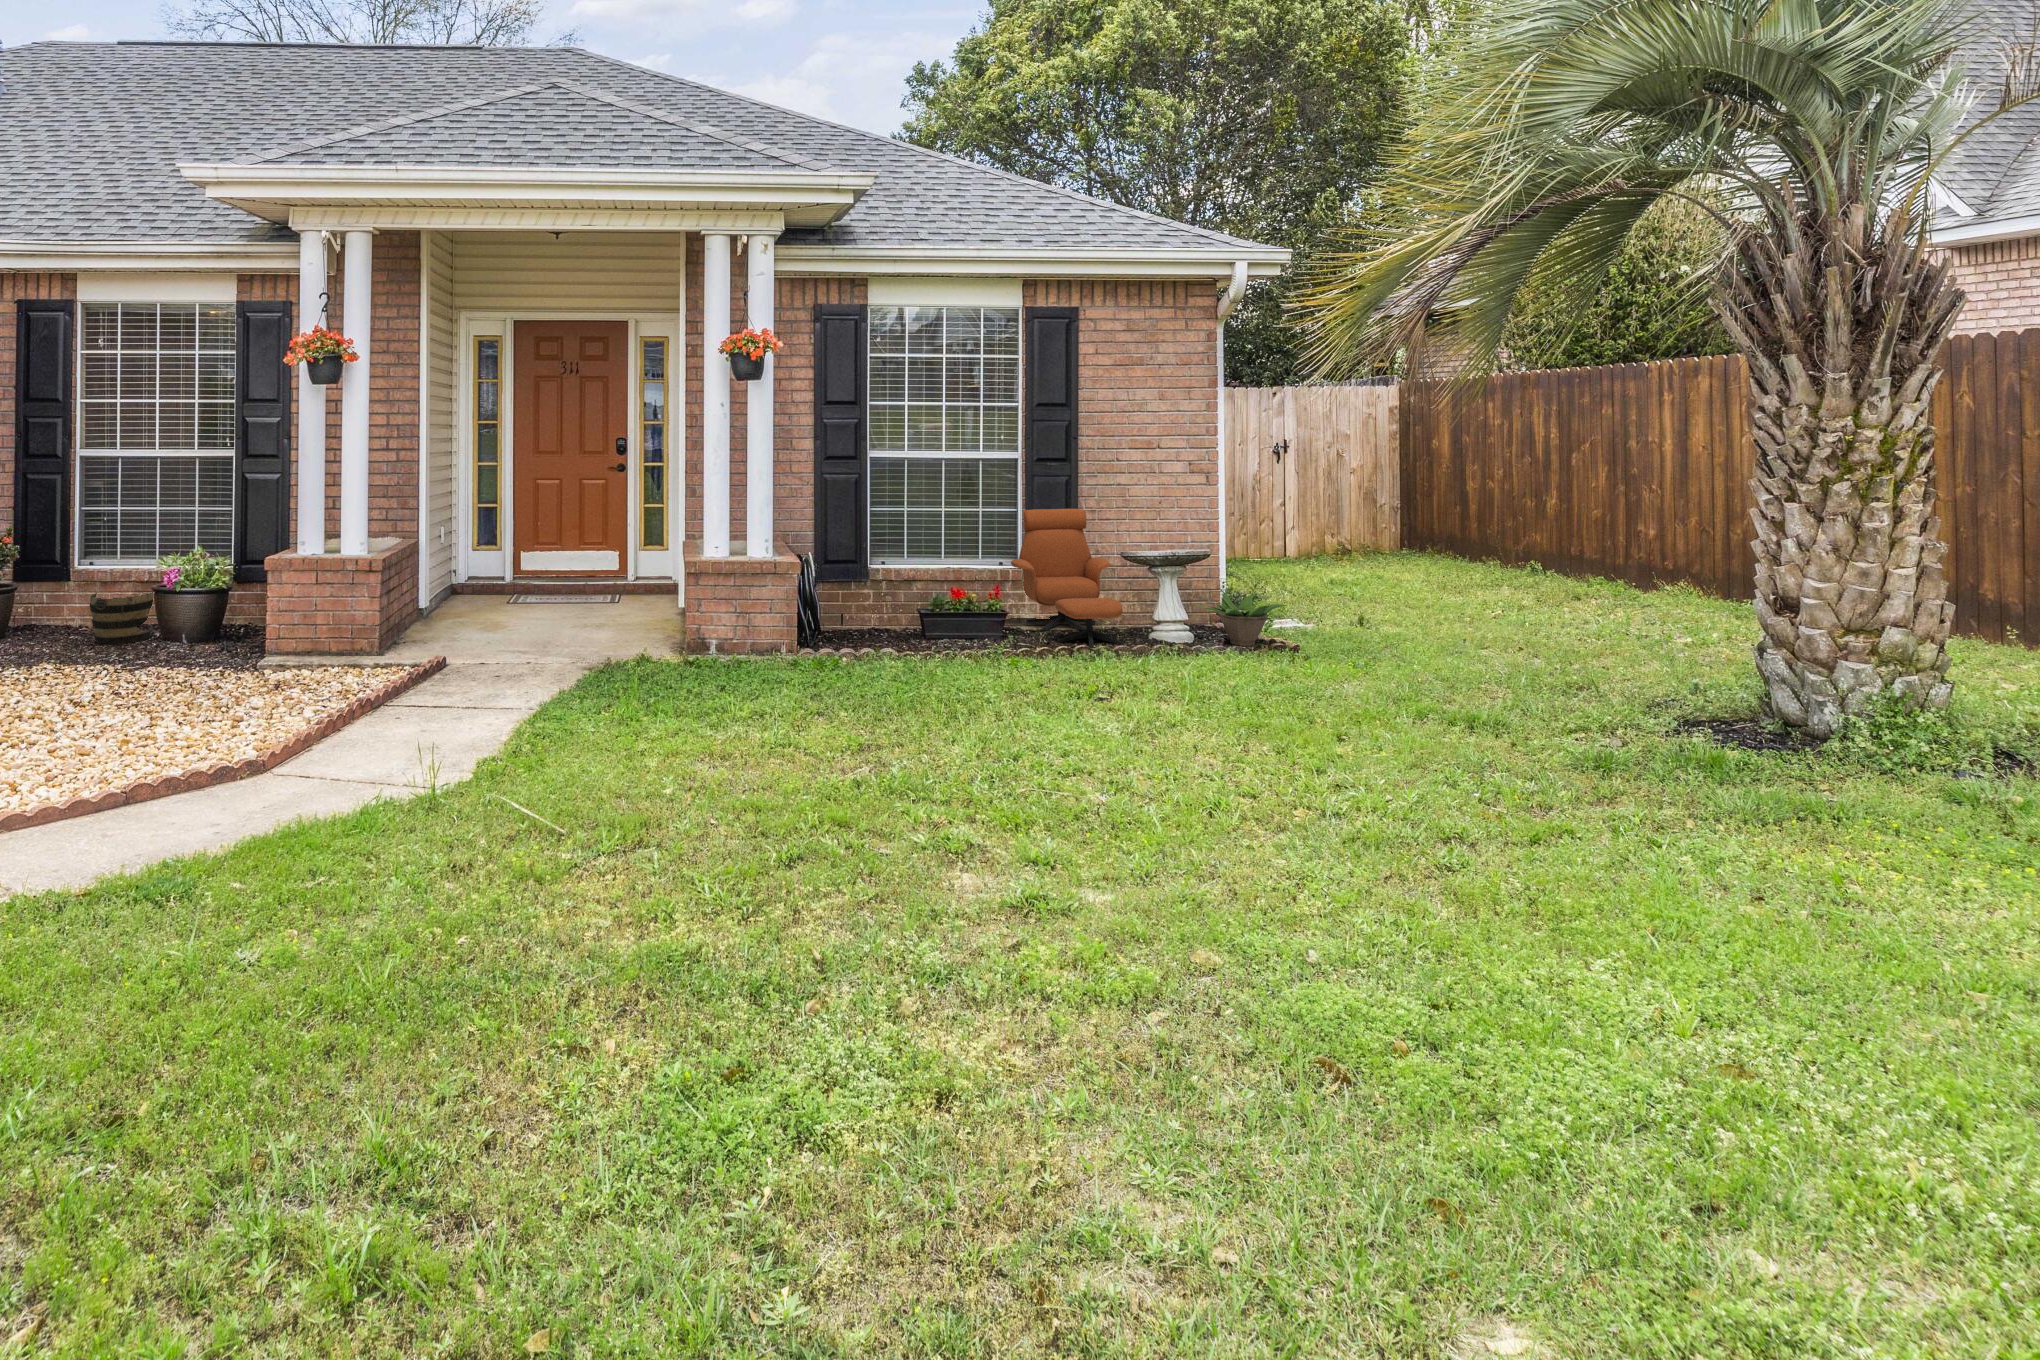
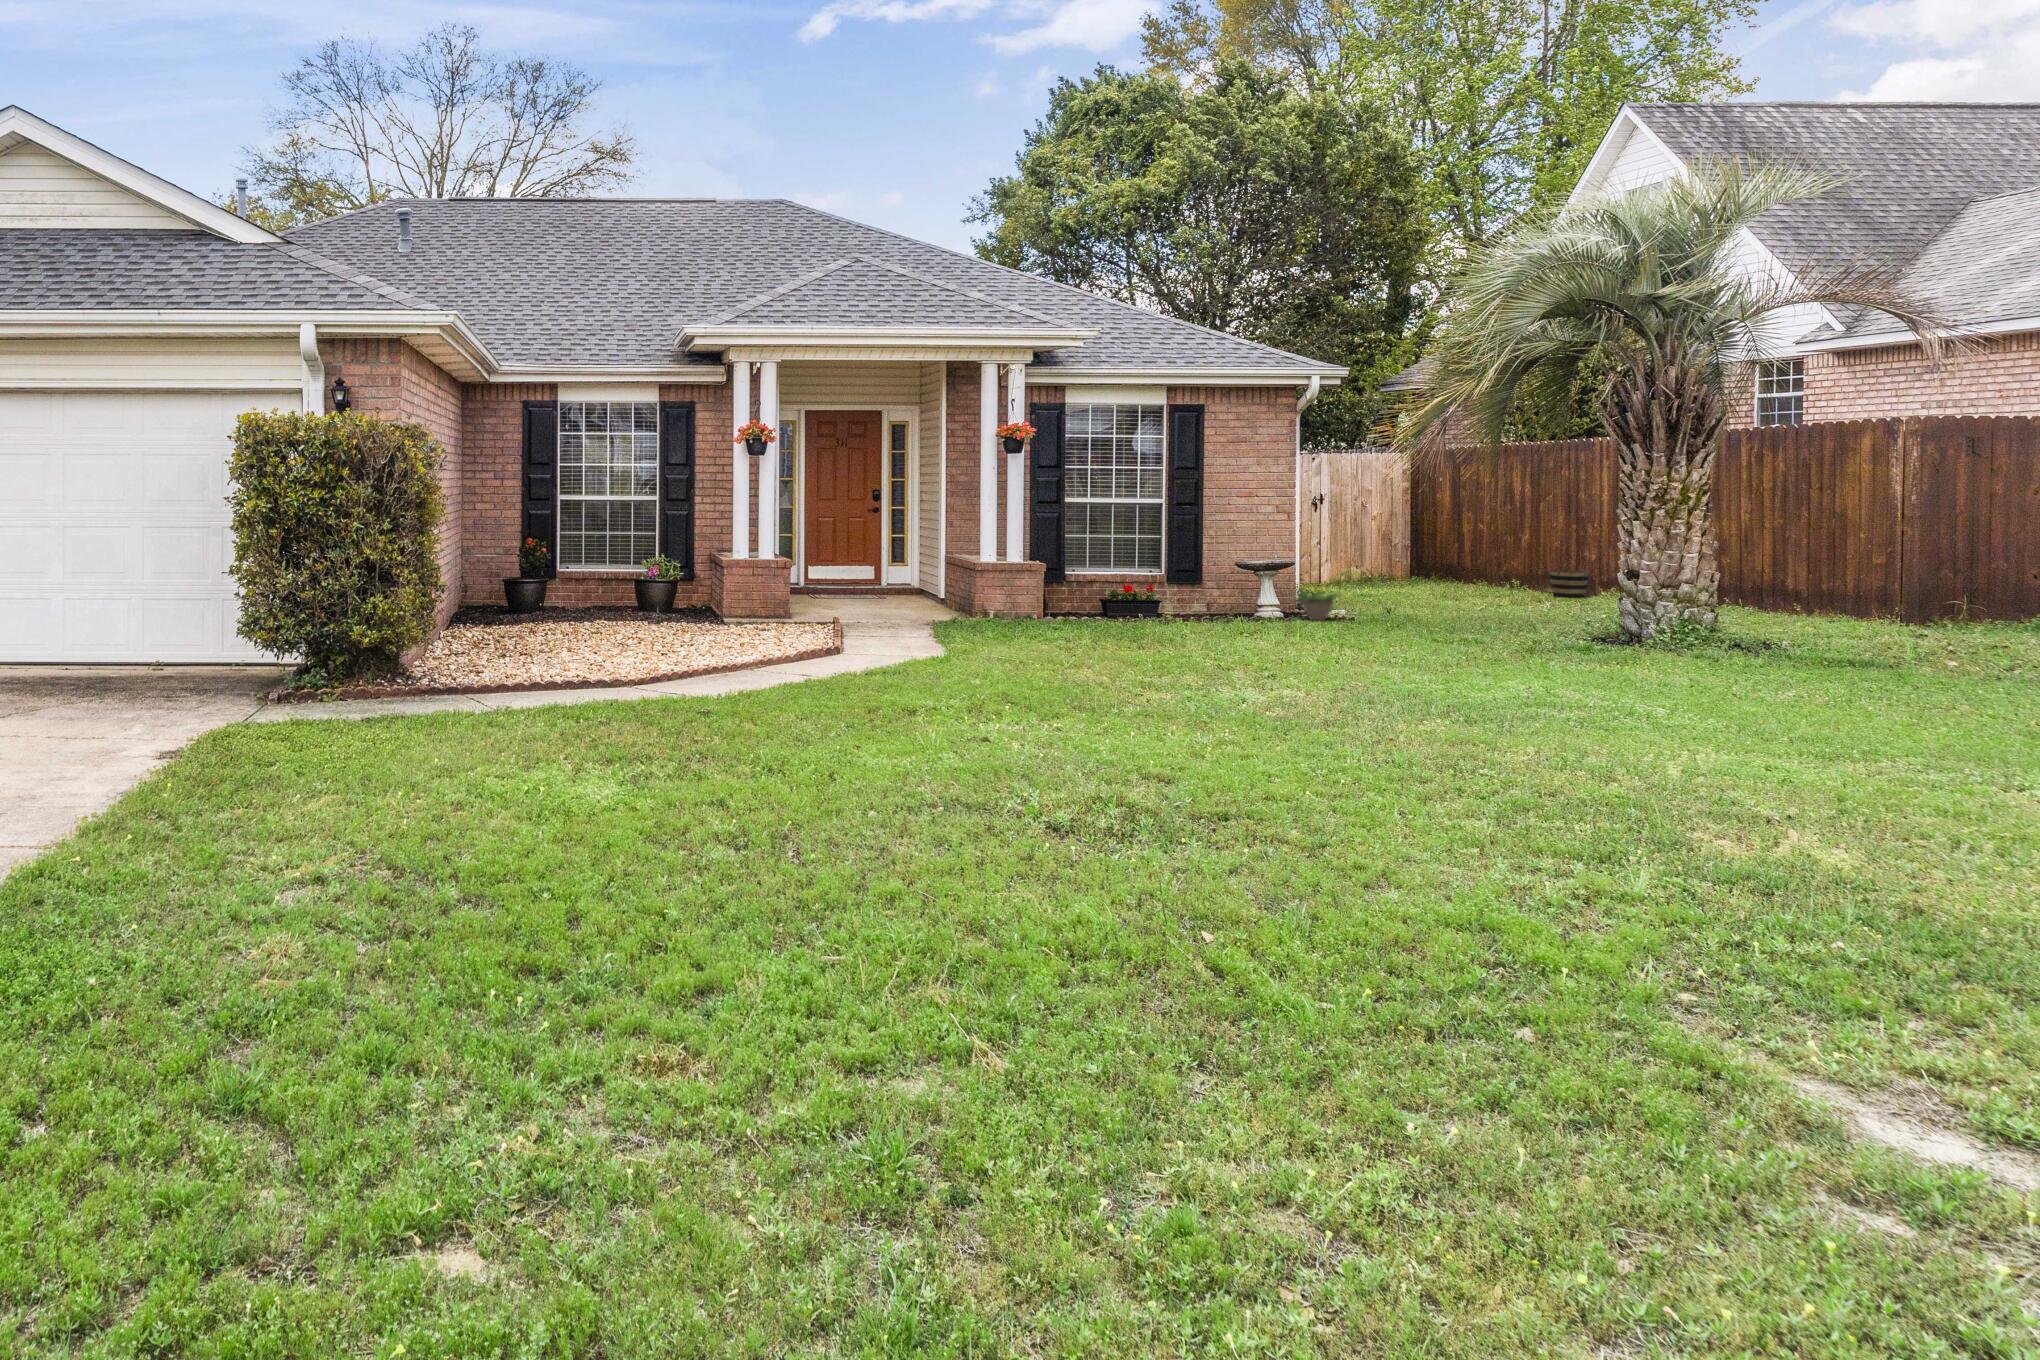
lounge chair: present [1011,509,1124,648] -> none [1165,534,1248,616]
bucket: present [90,592,153,645] -> present [1547,570,1590,598]

